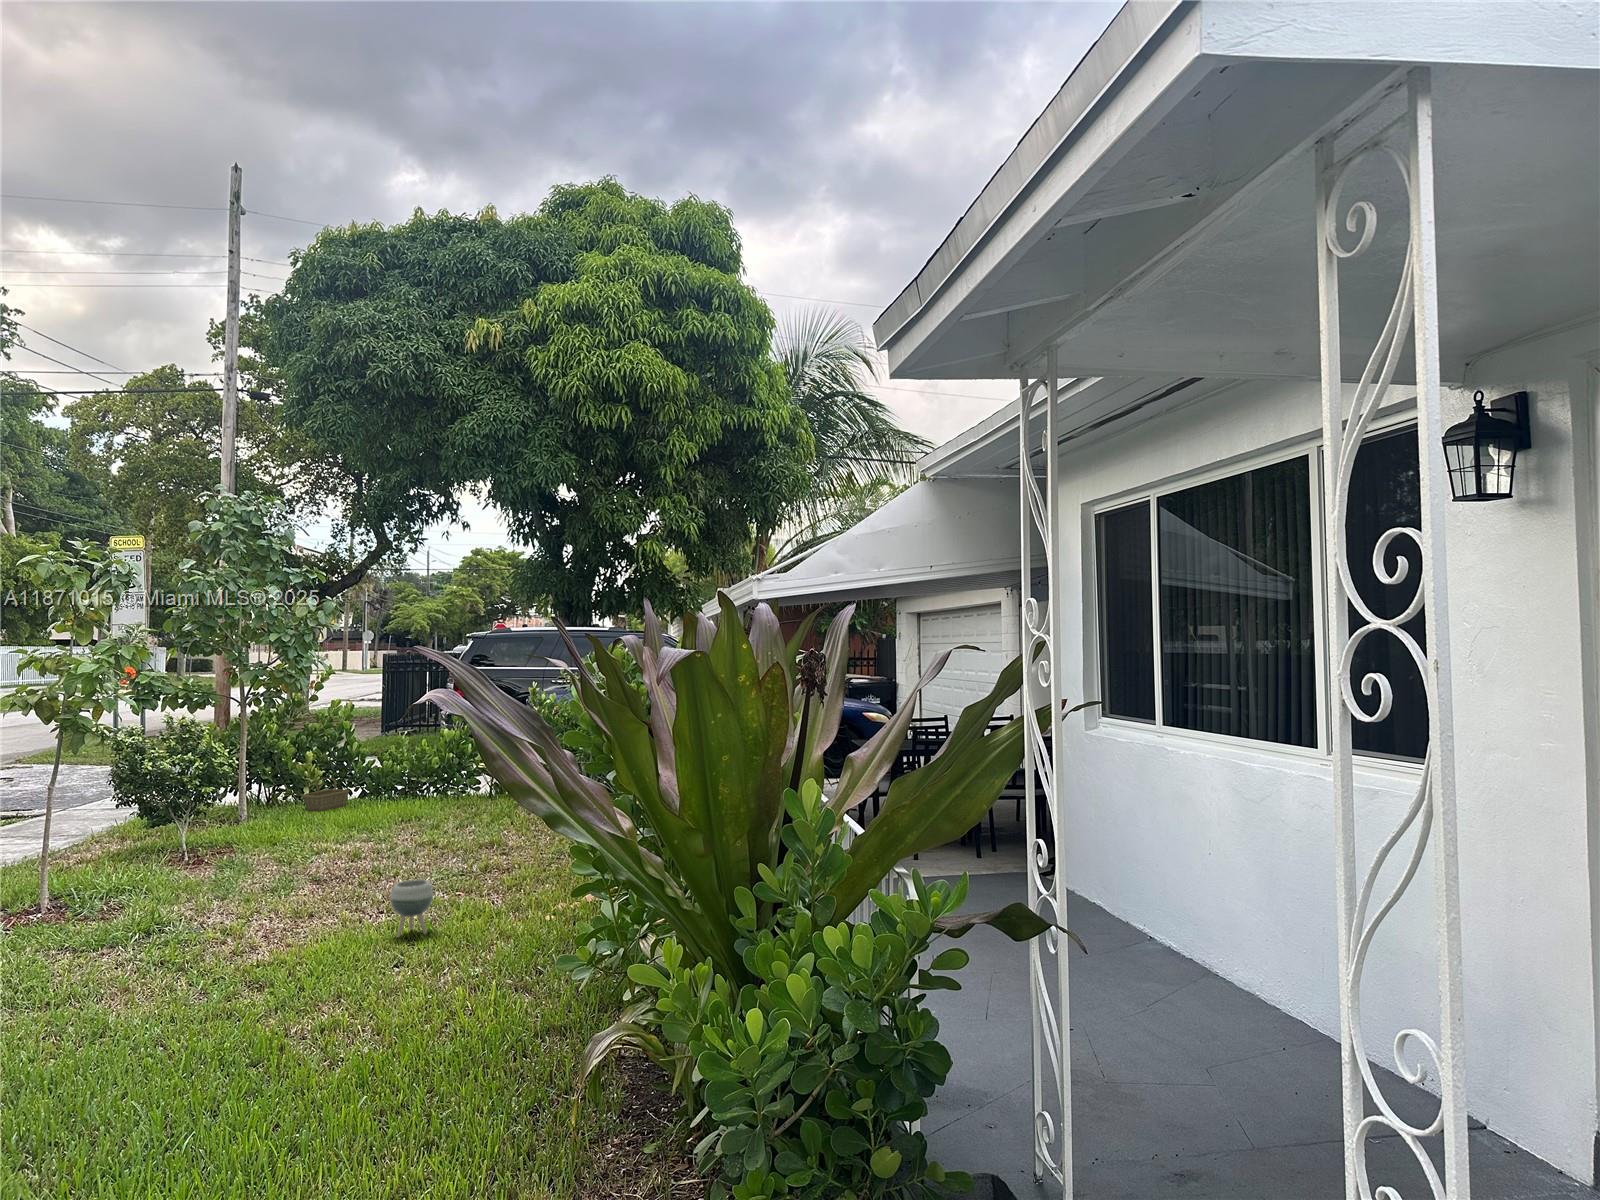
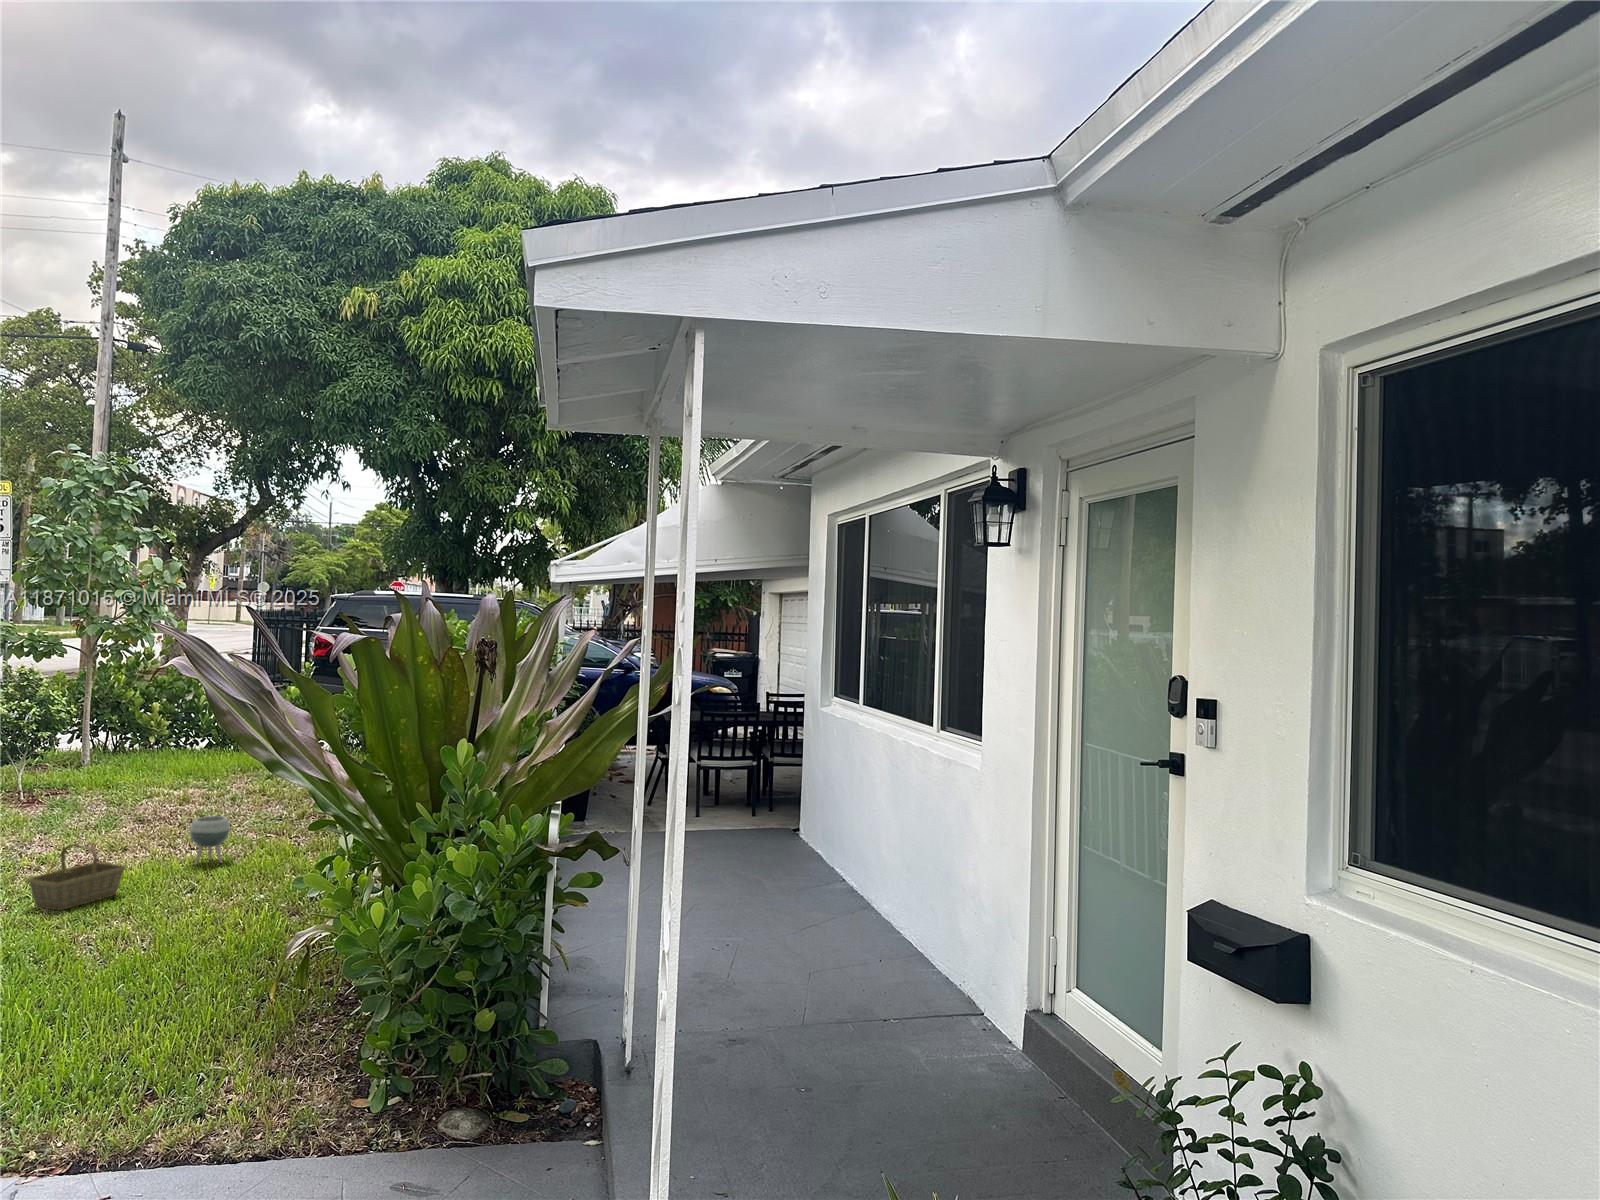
basket: present [302,778,350,811] -> present [27,845,126,910]

